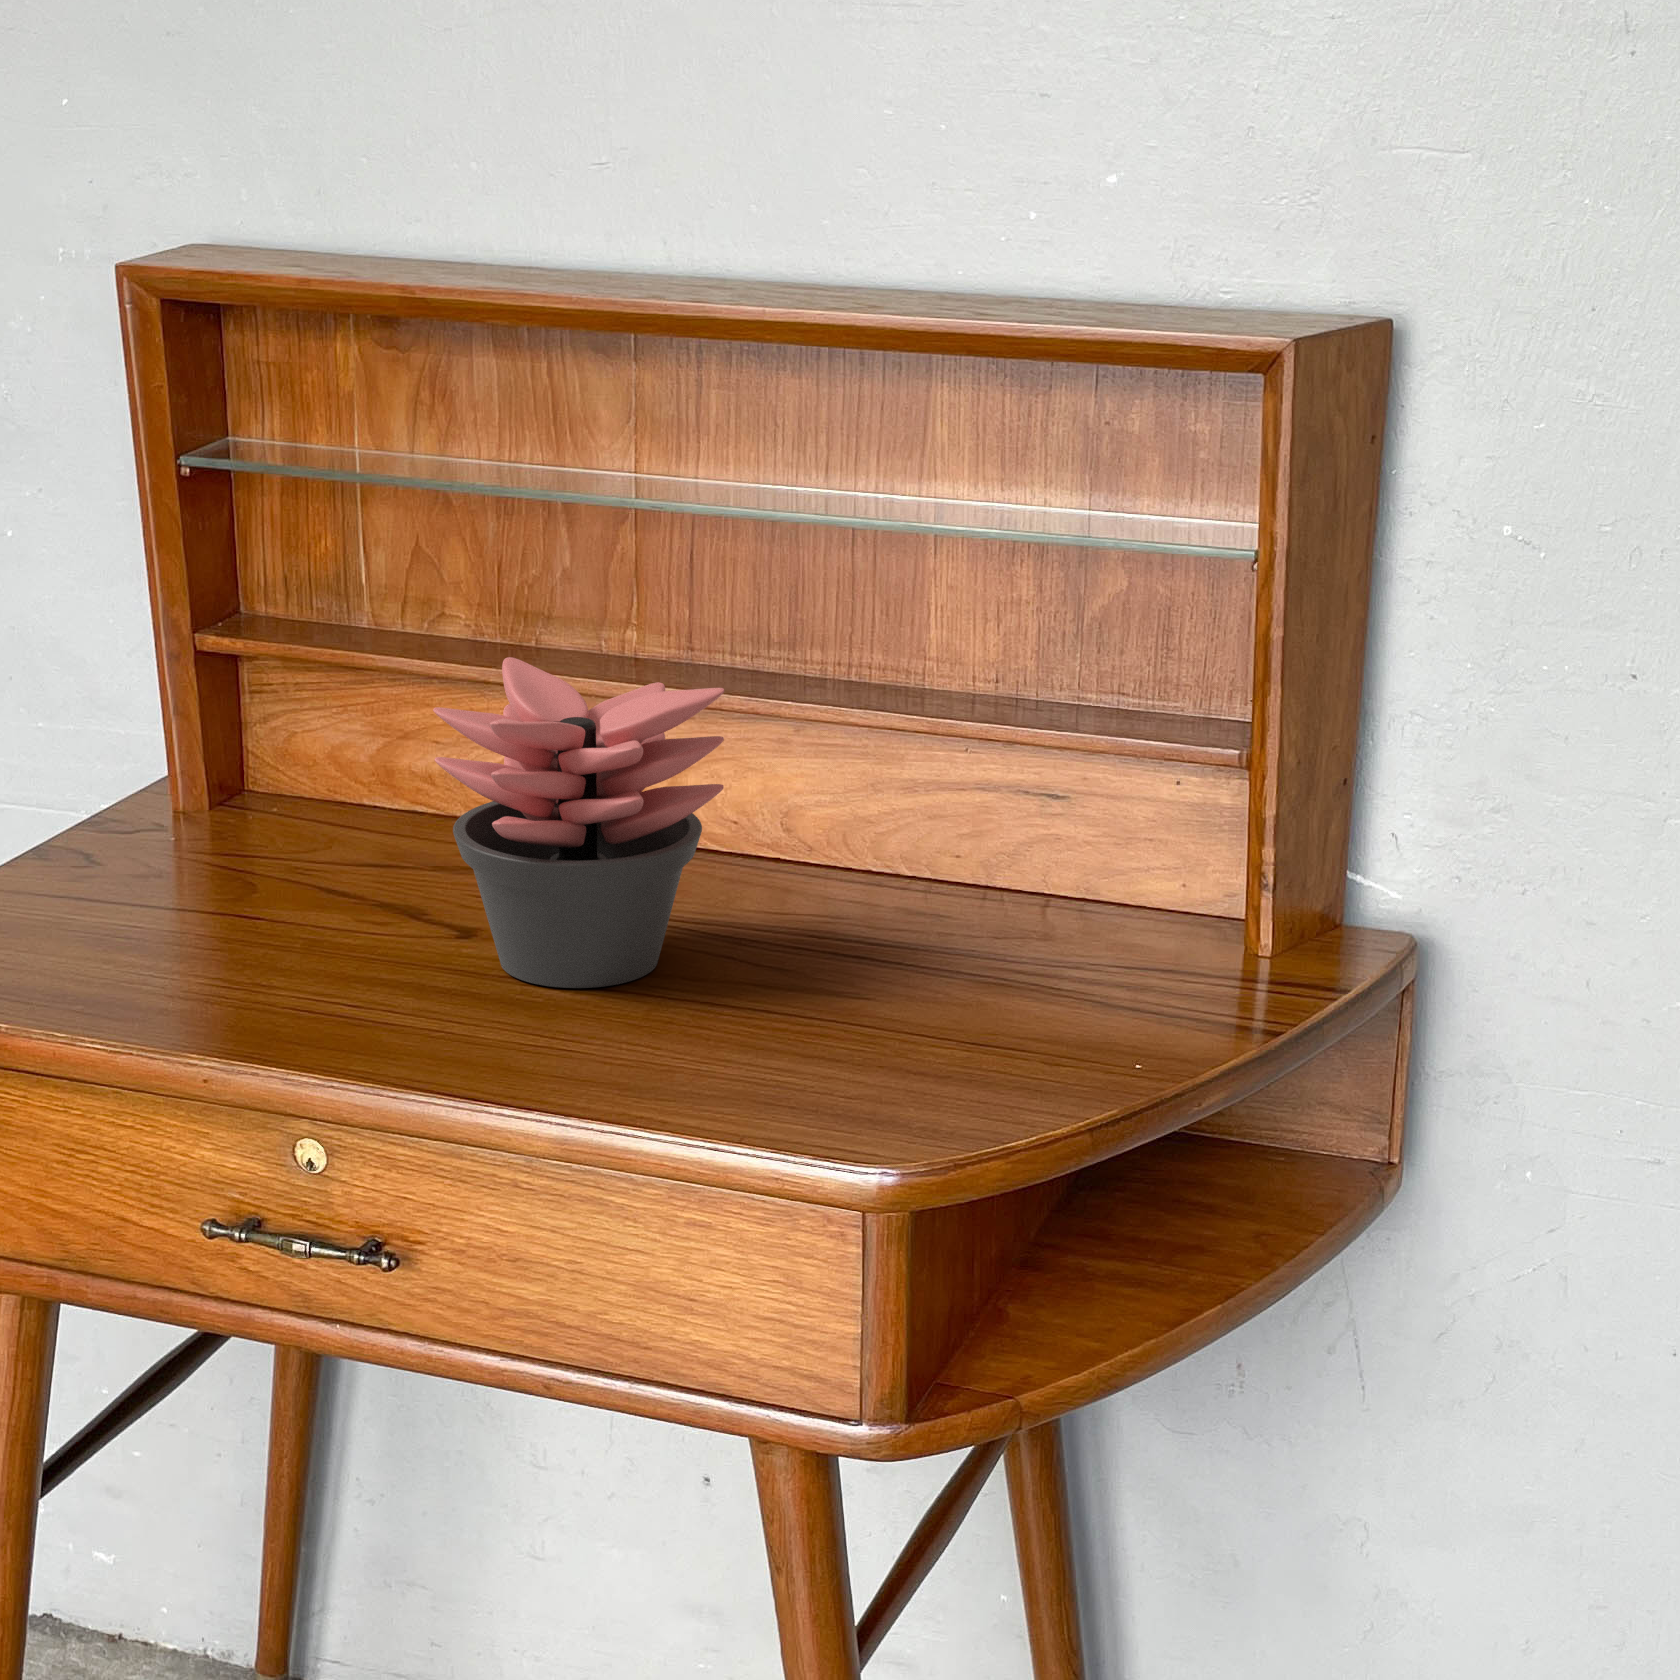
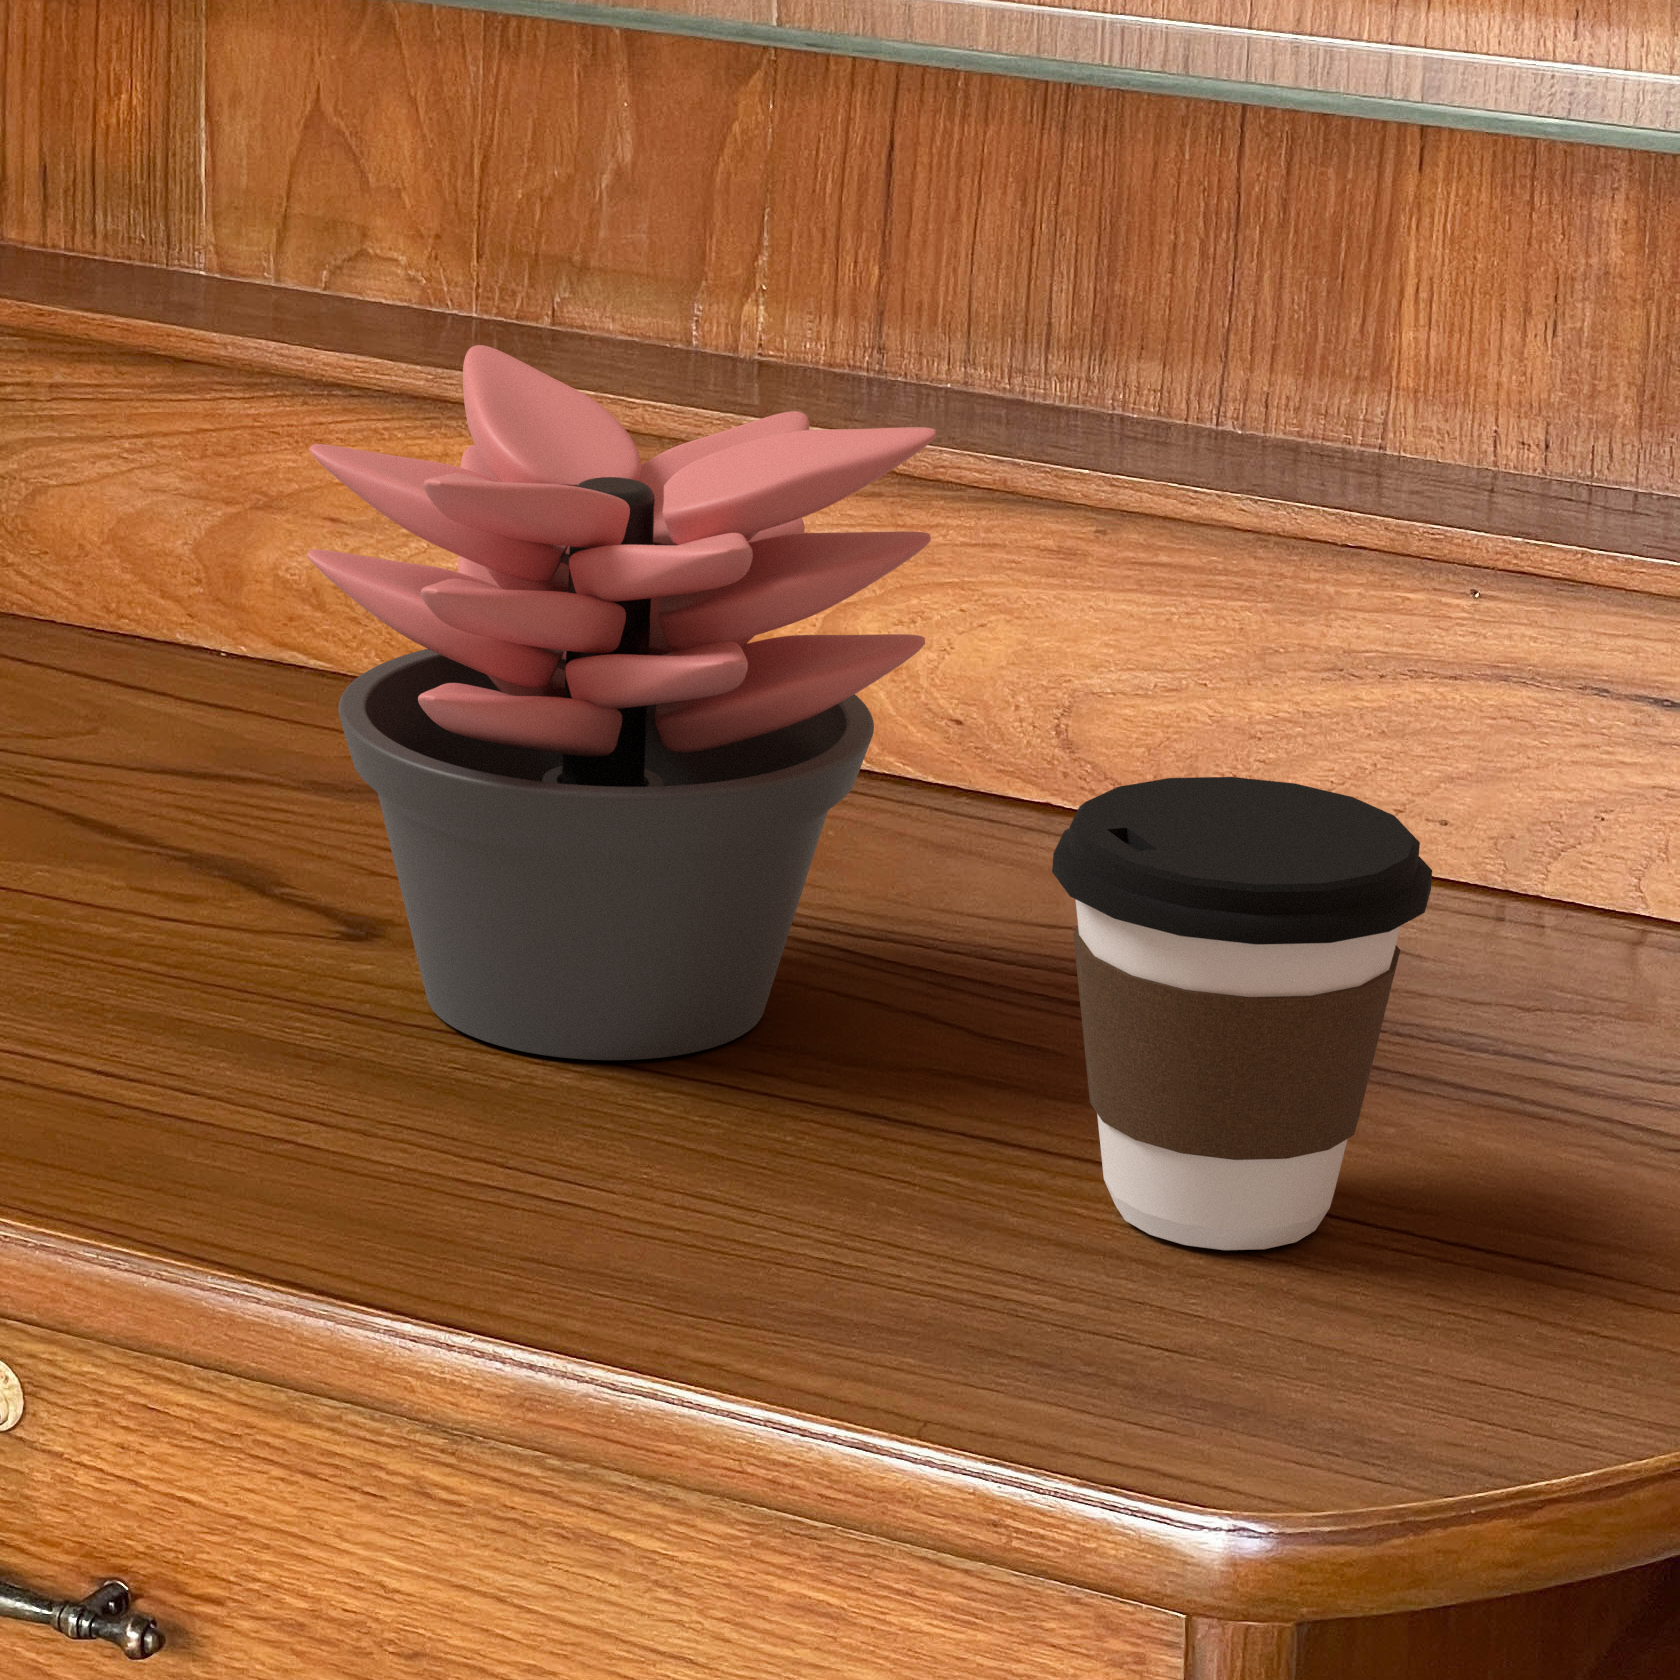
coffee cup: none [786,841,954,1054] -> present [1052,777,1432,1250]

